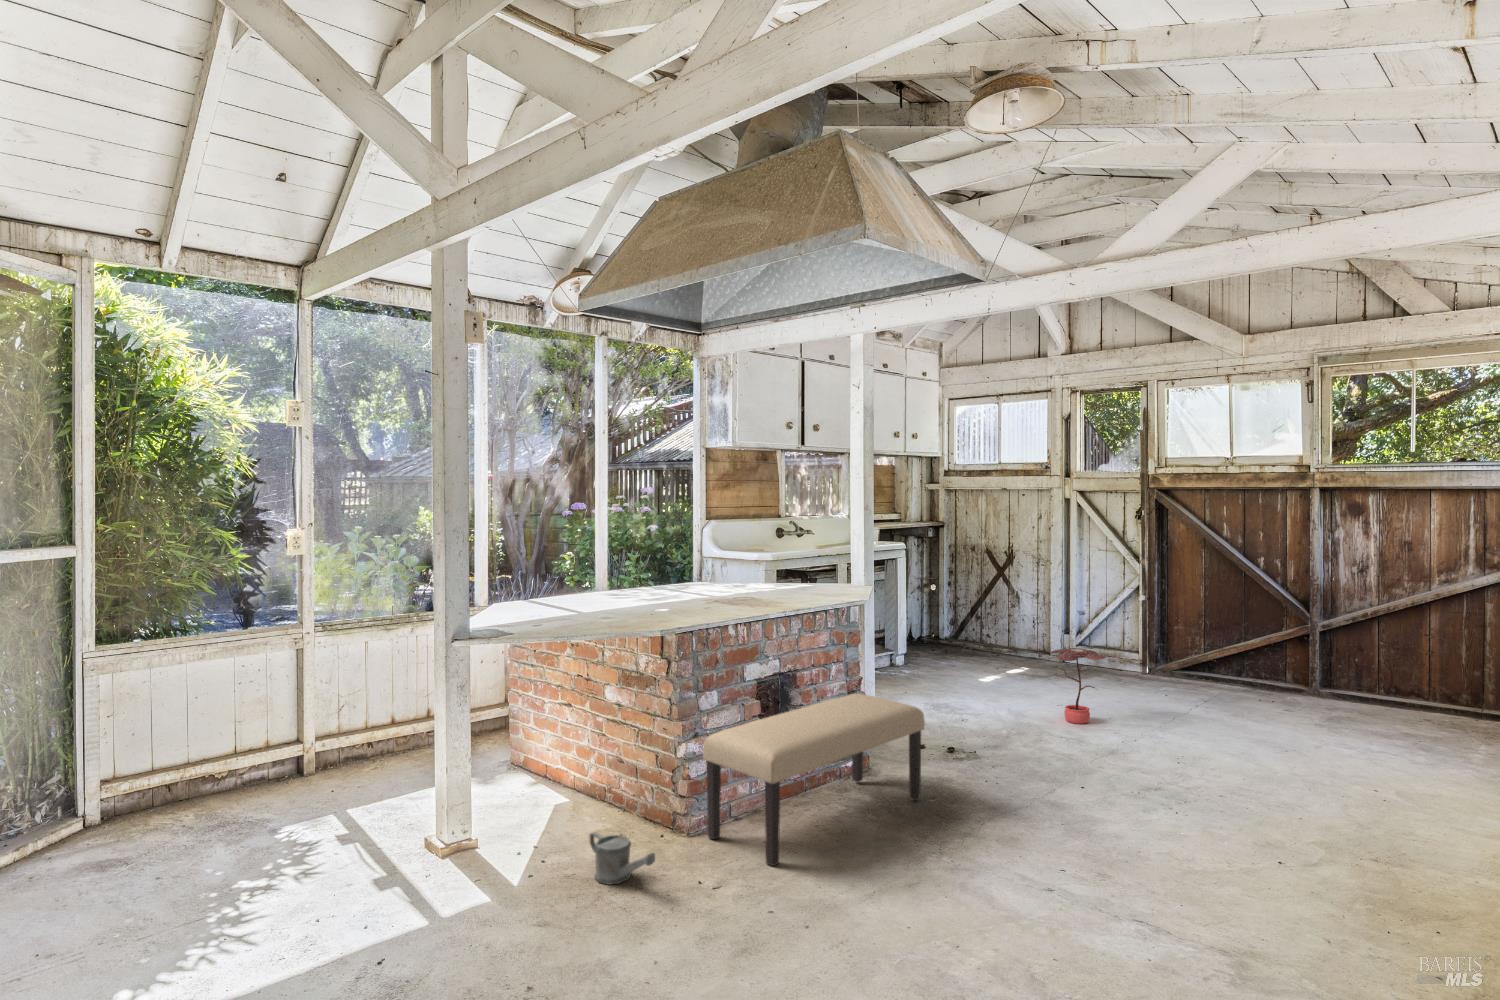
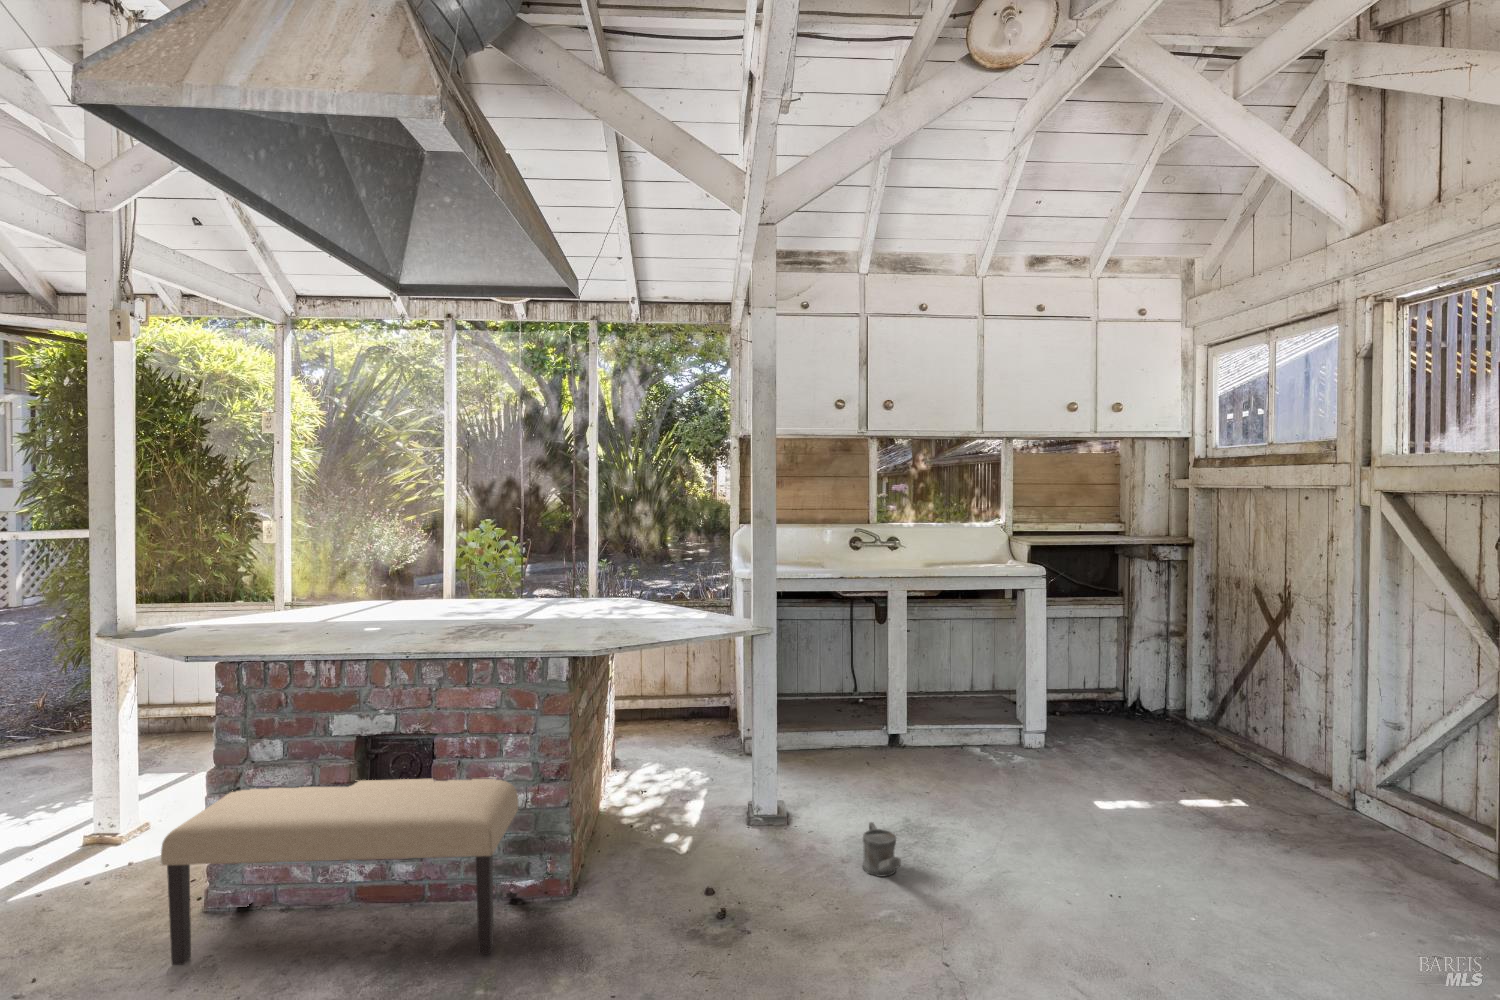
potted plant: present [1050,648,1106,724] -> none [1000,787,1107,936]
watering can: present [590,832,655,885] -> present [863,822,901,876]

